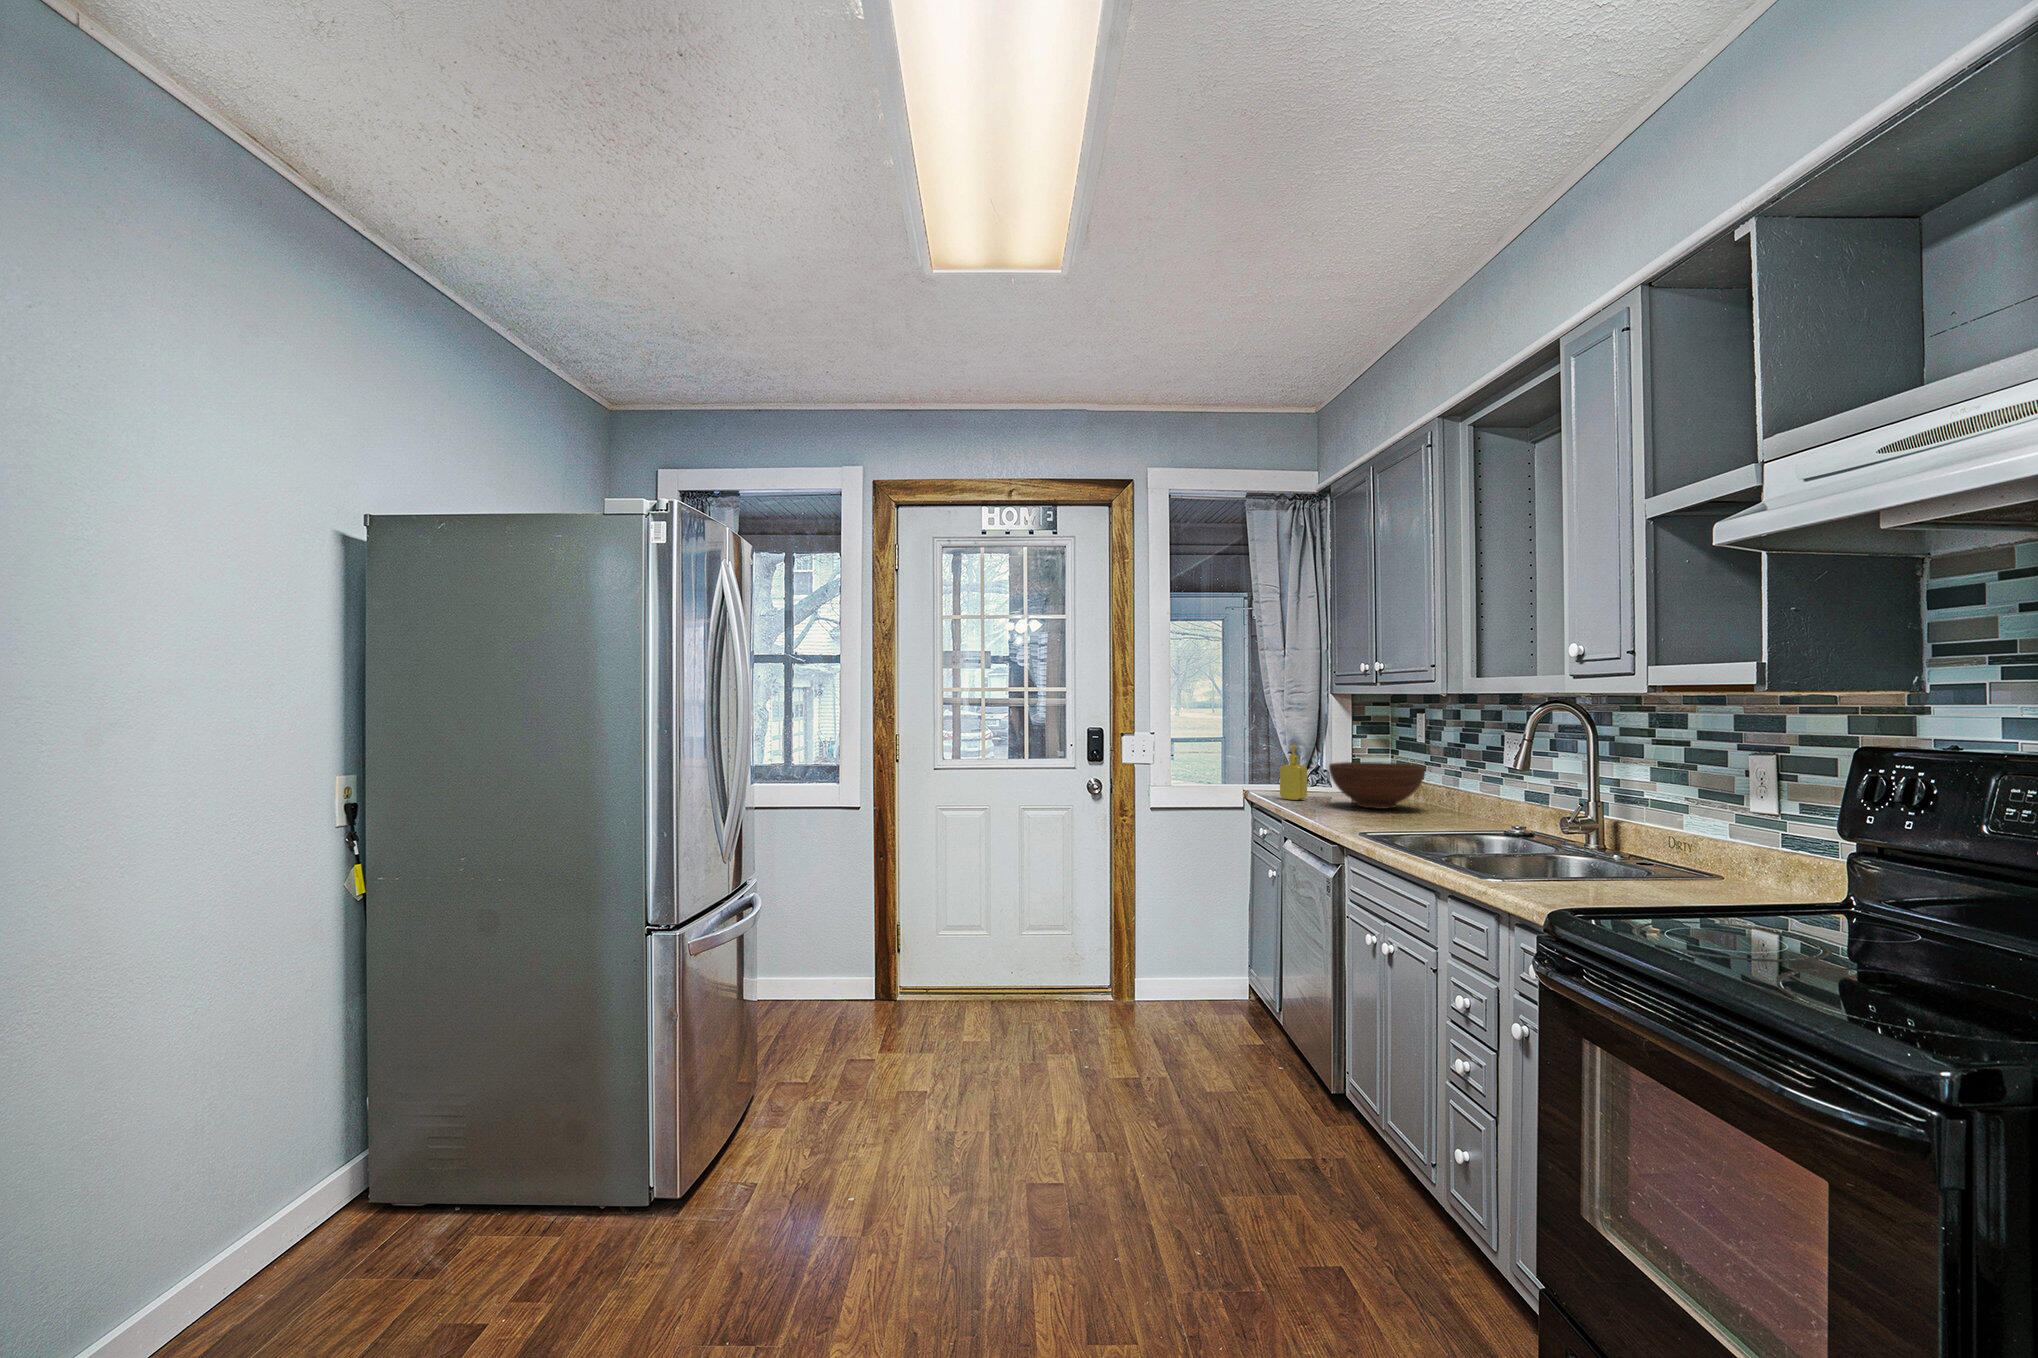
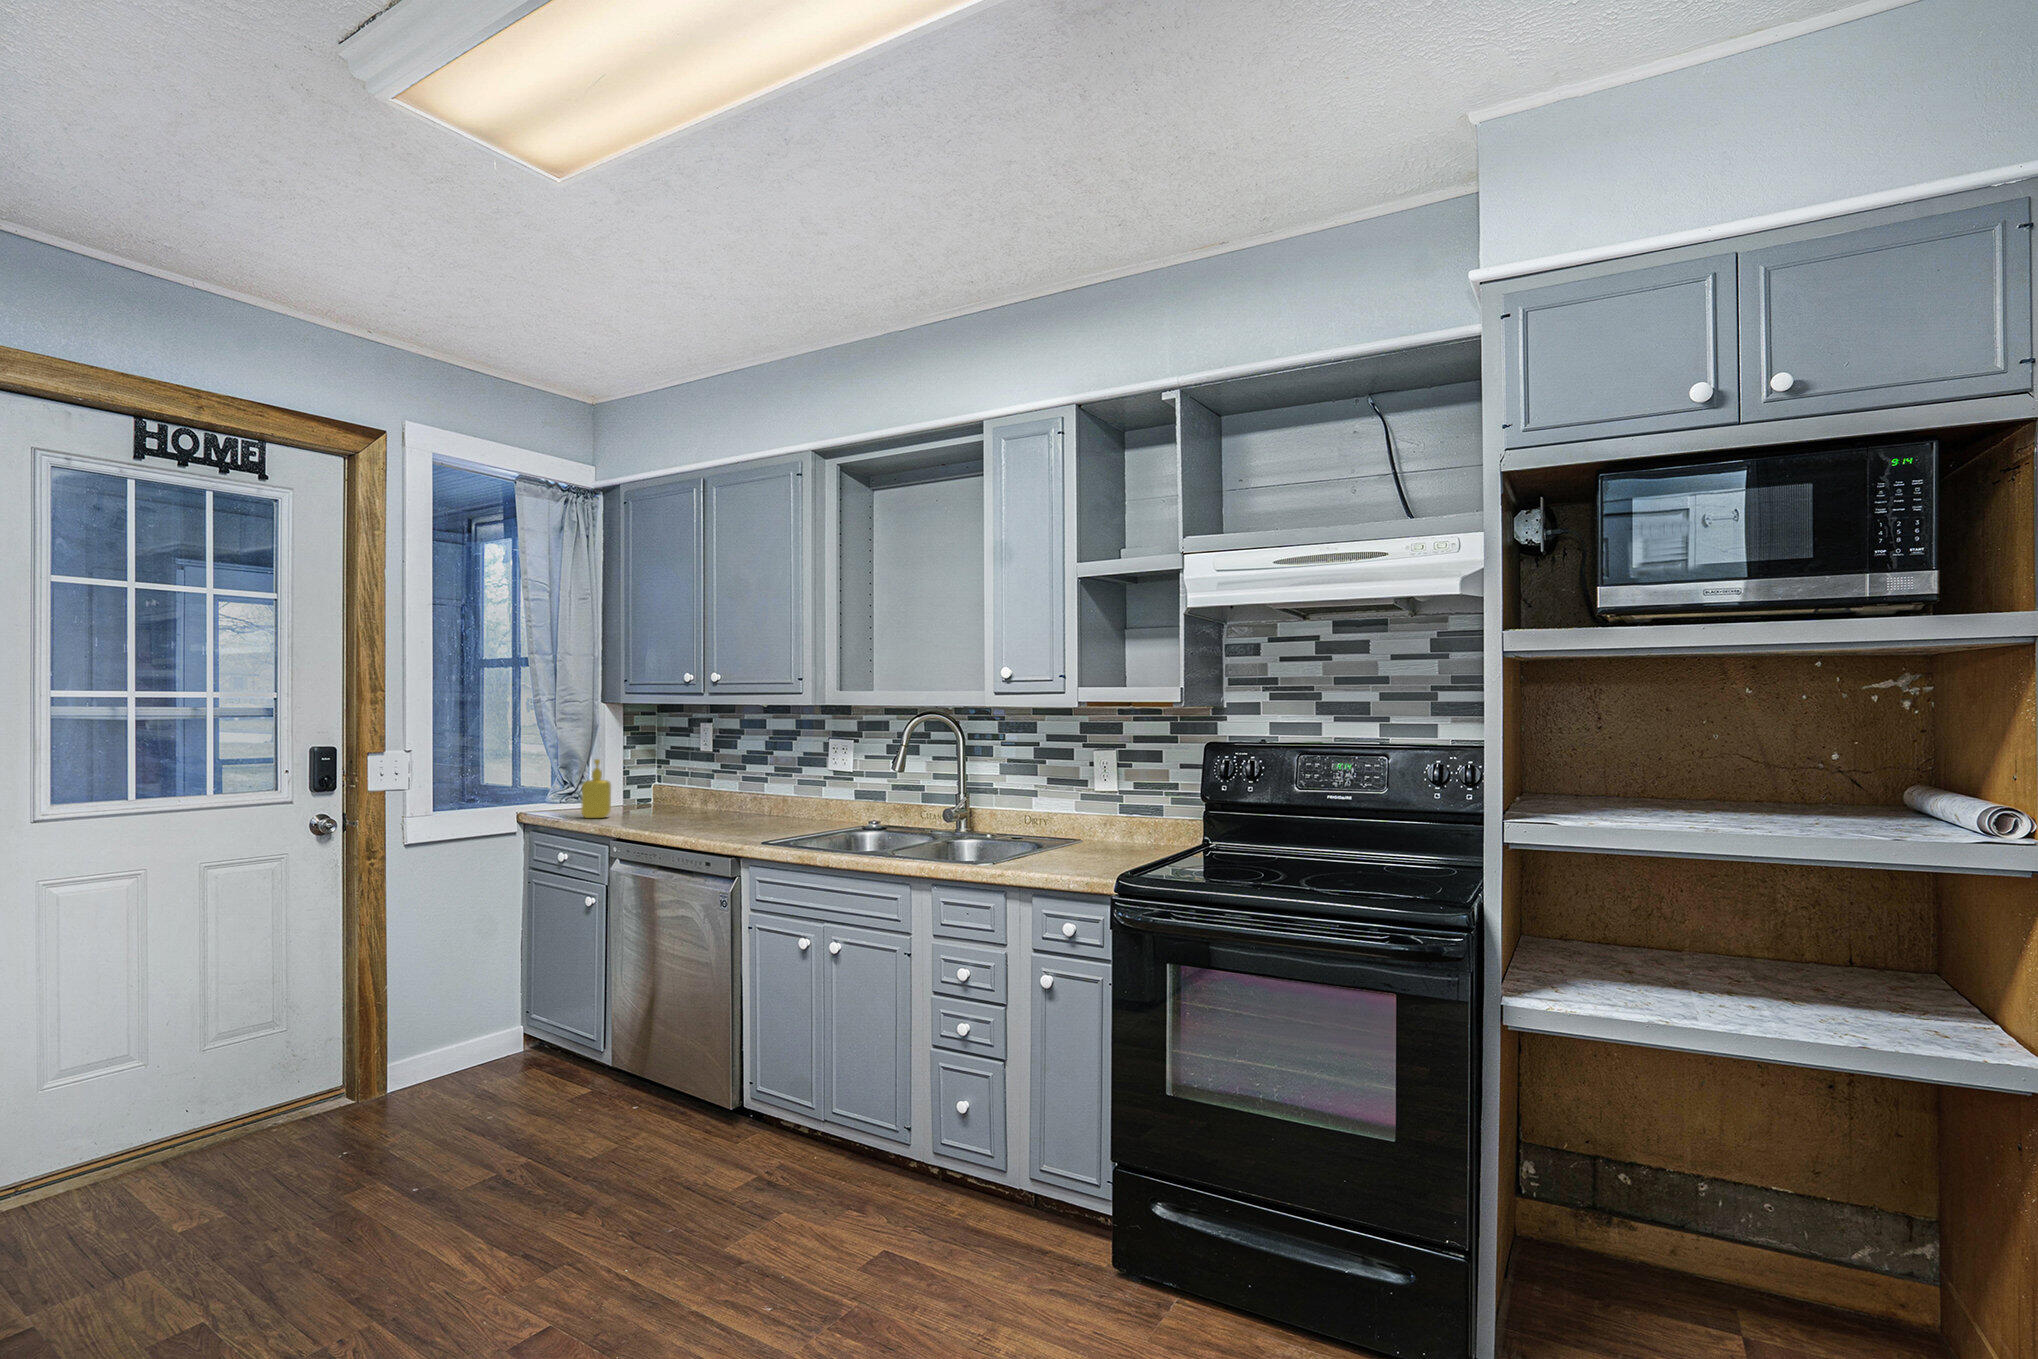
fruit bowl: present [1329,762,1426,809] -> none [644,771,739,818]

